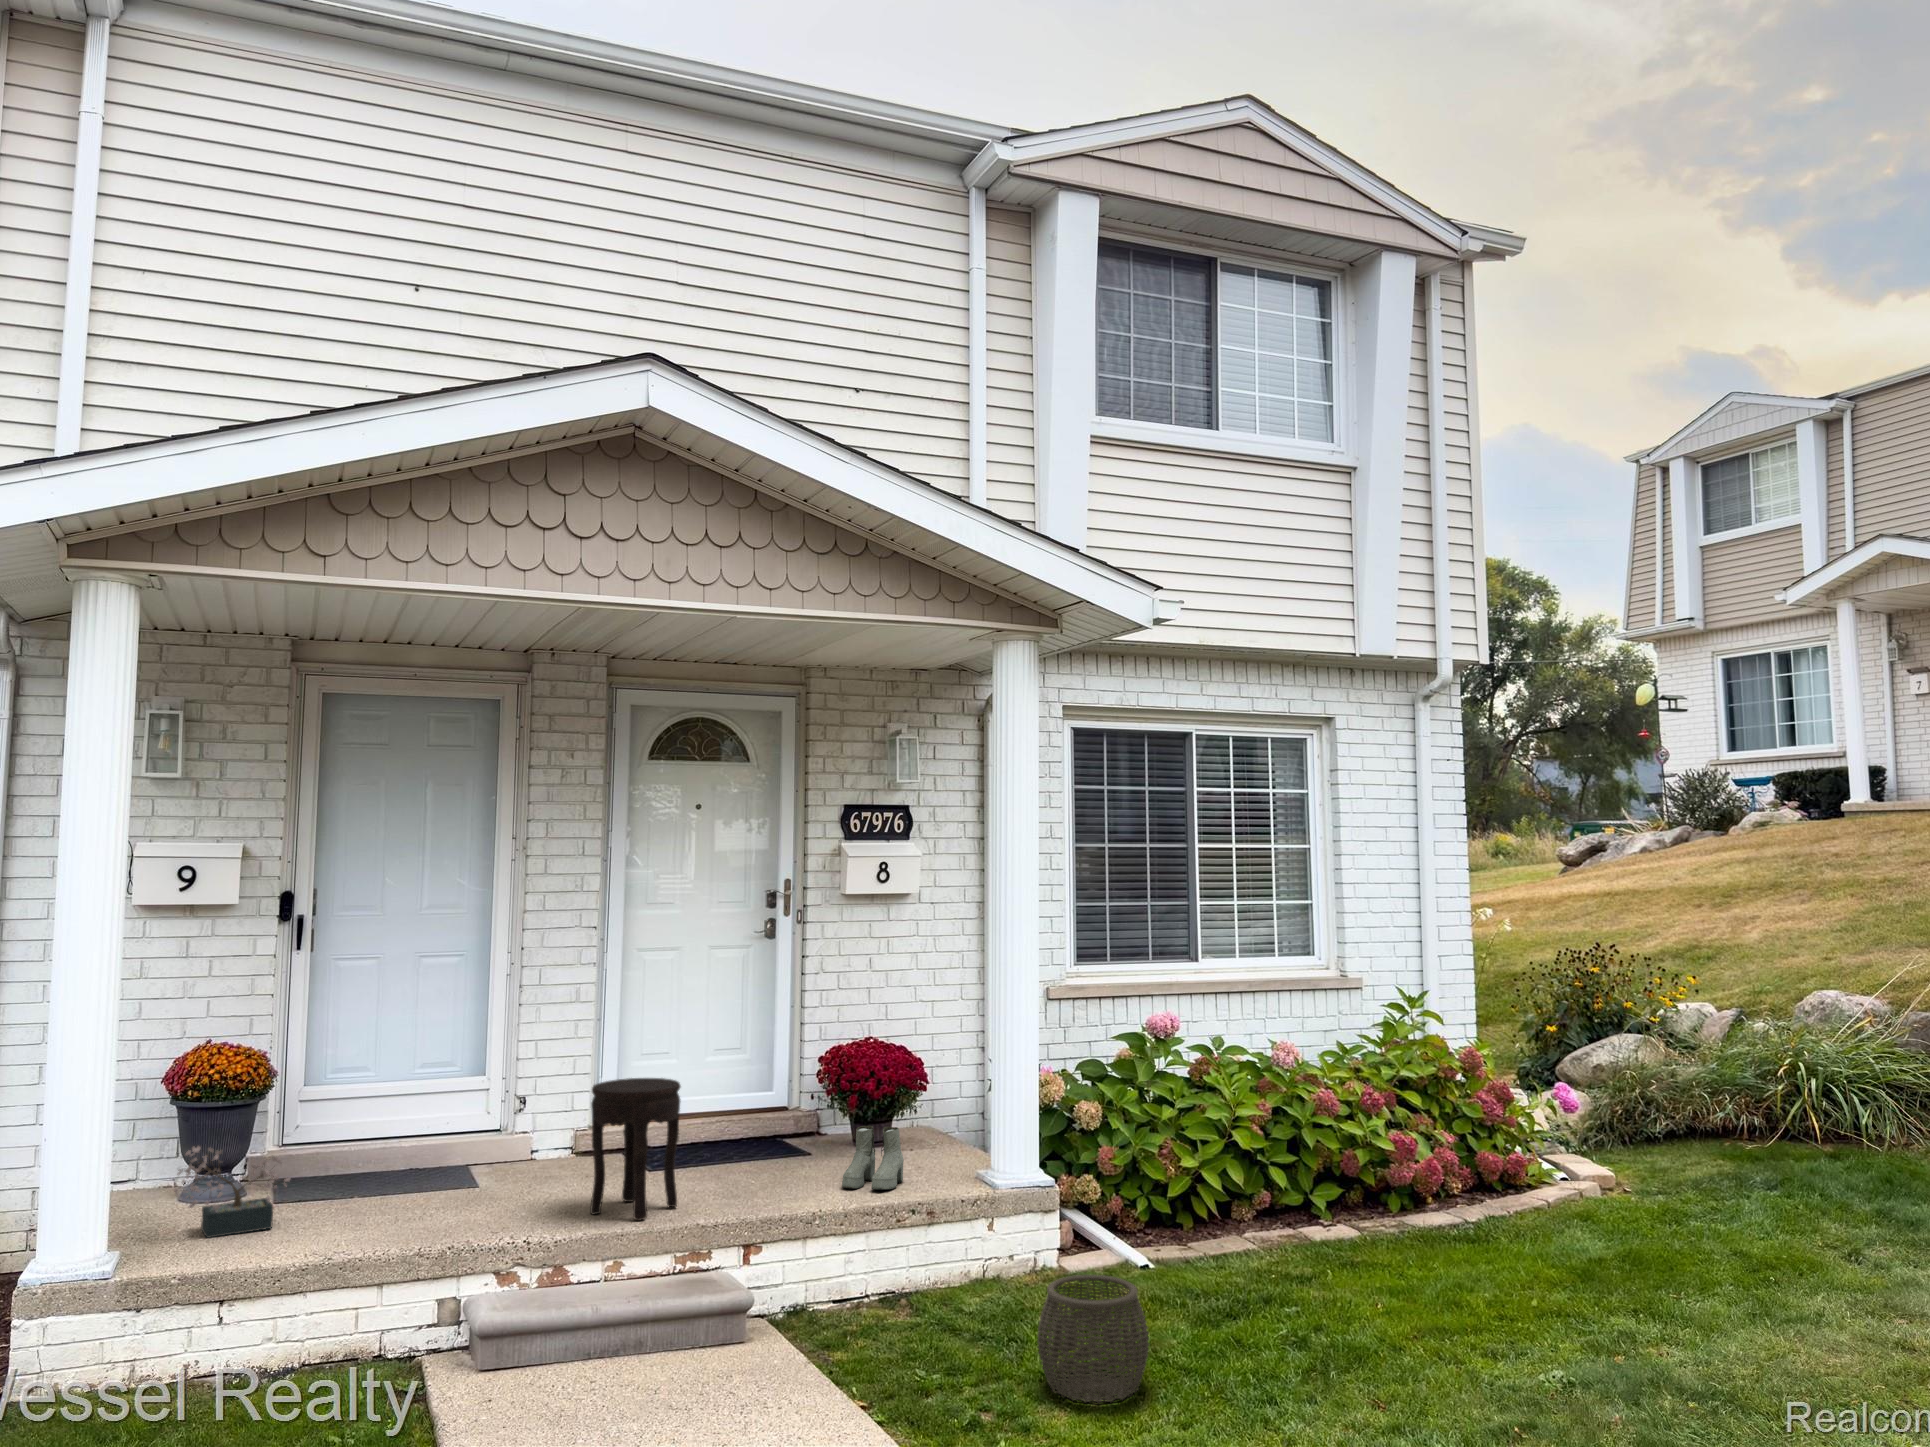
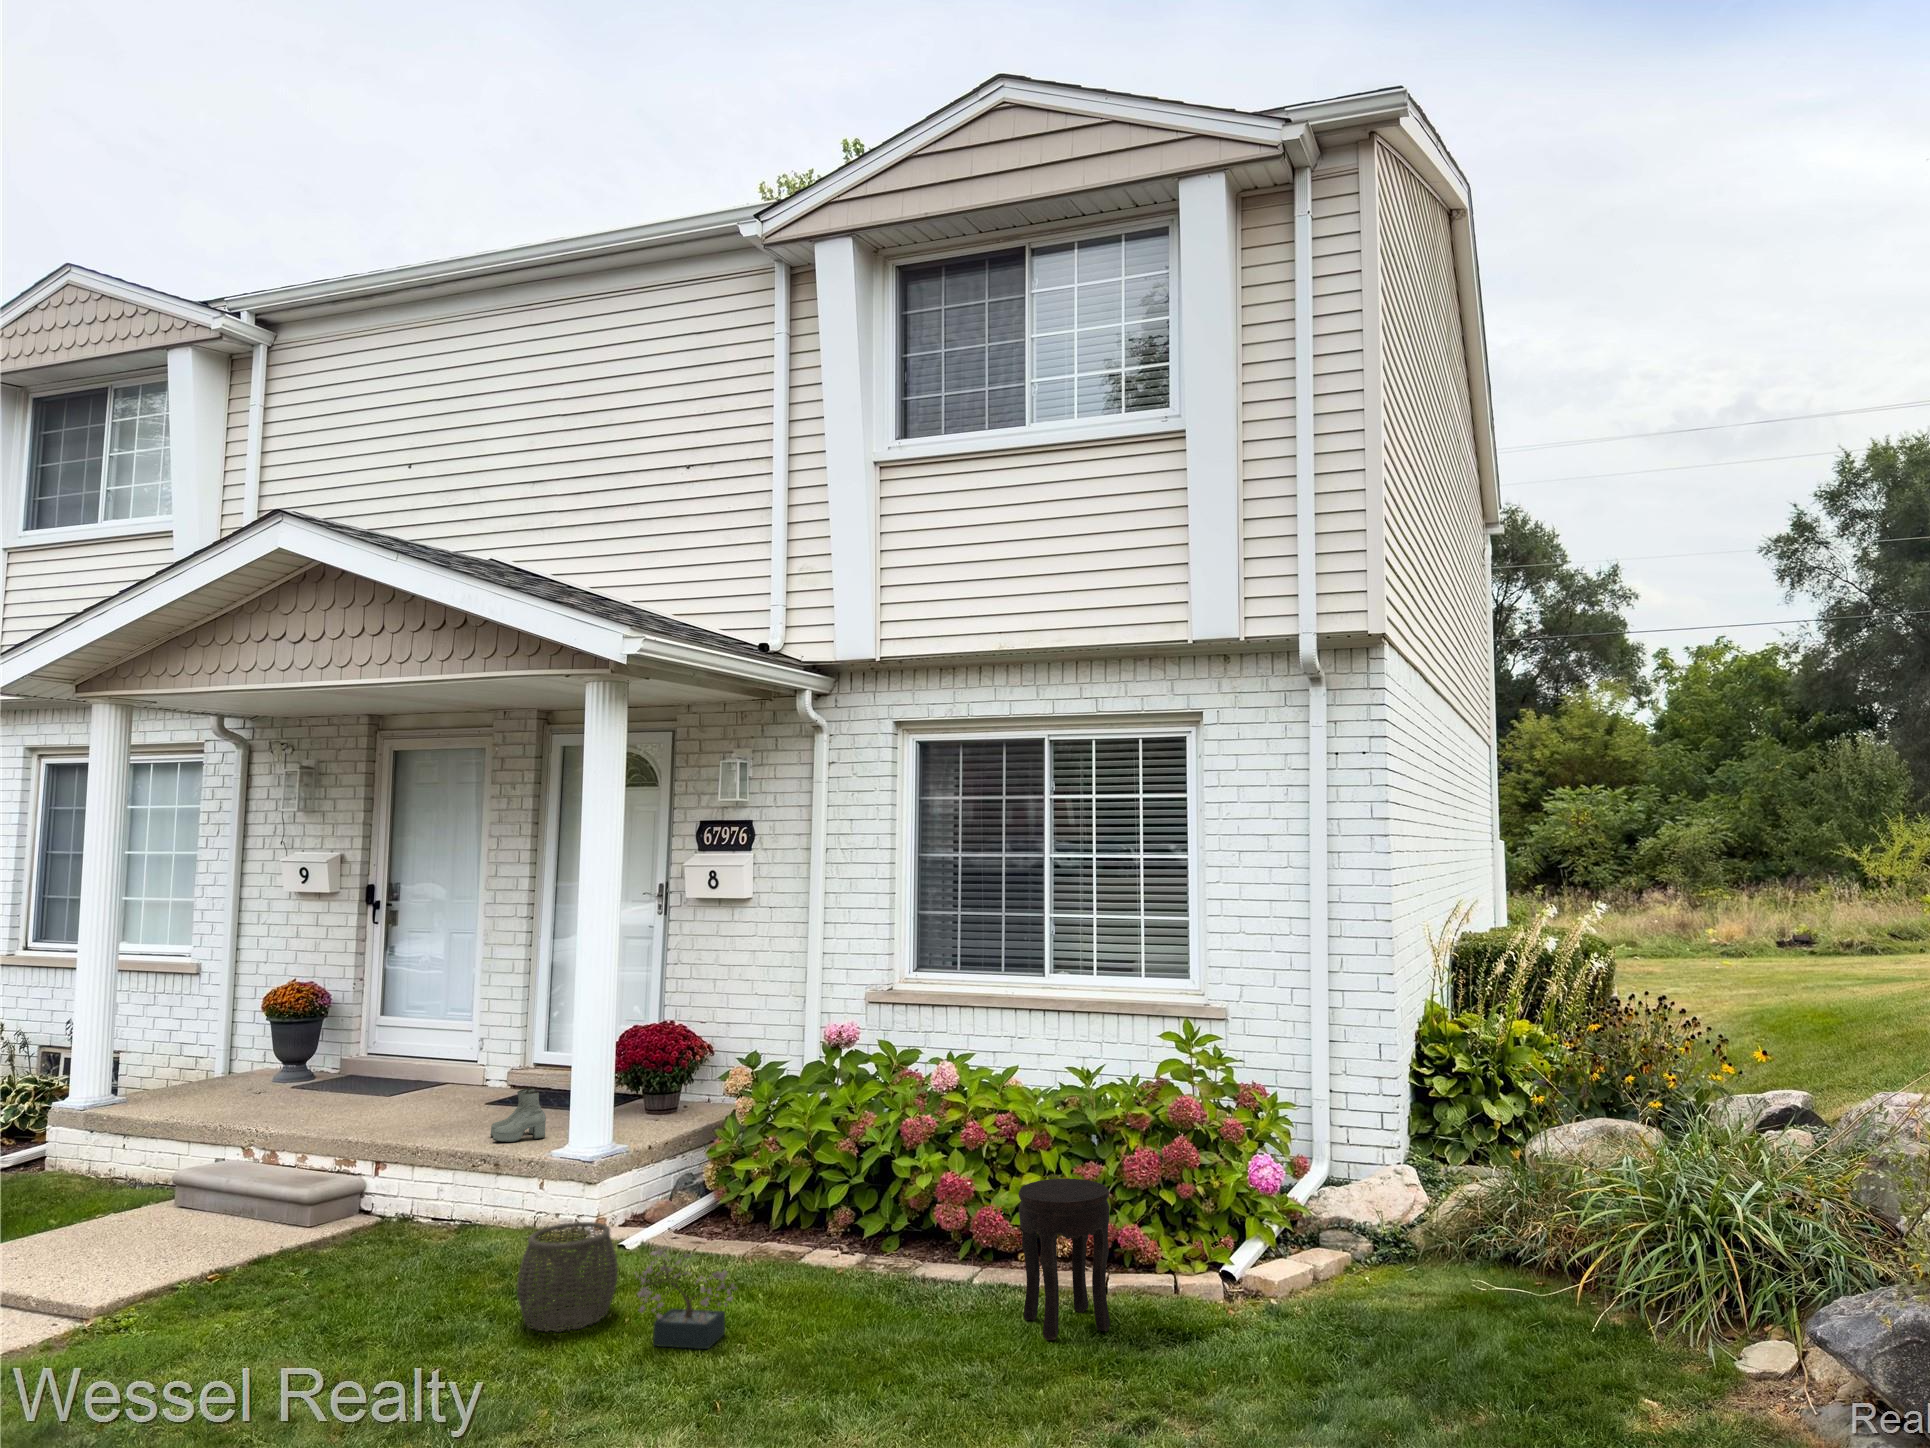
side table: present [590,1078,681,1221] -> present [1019,1179,1110,1340]
decorative plant: present [174,1146,290,1238] -> present [638,1246,736,1349]
woven basket: present [1038,1275,1149,1403] -> present [517,1222,618,1332]

